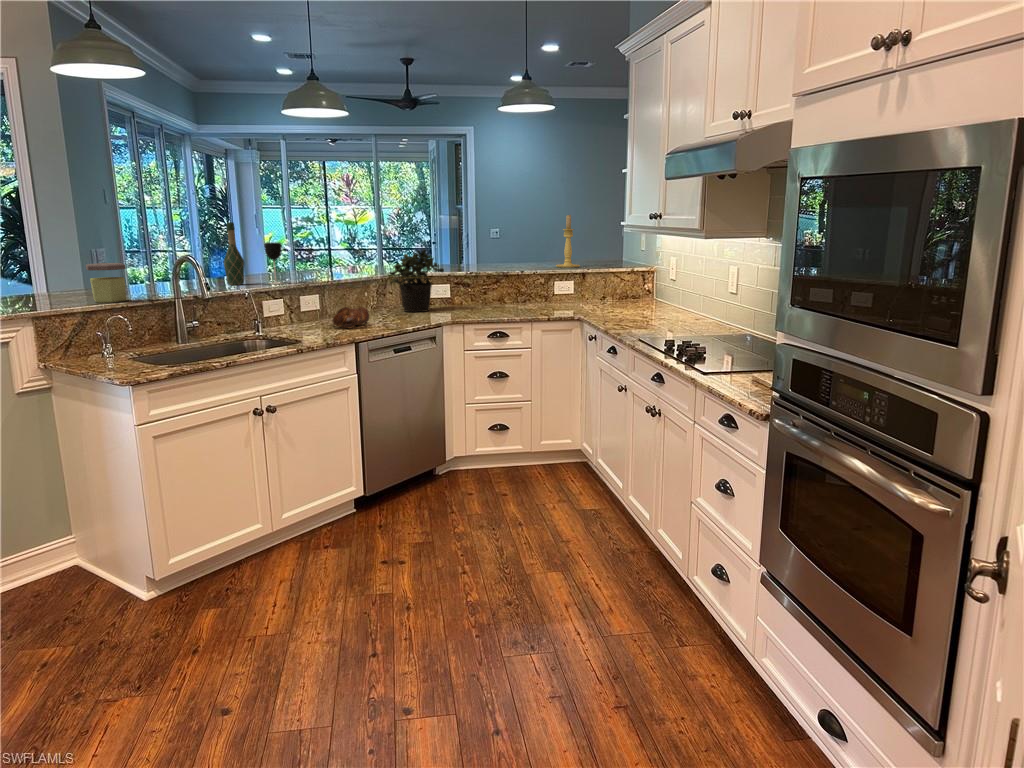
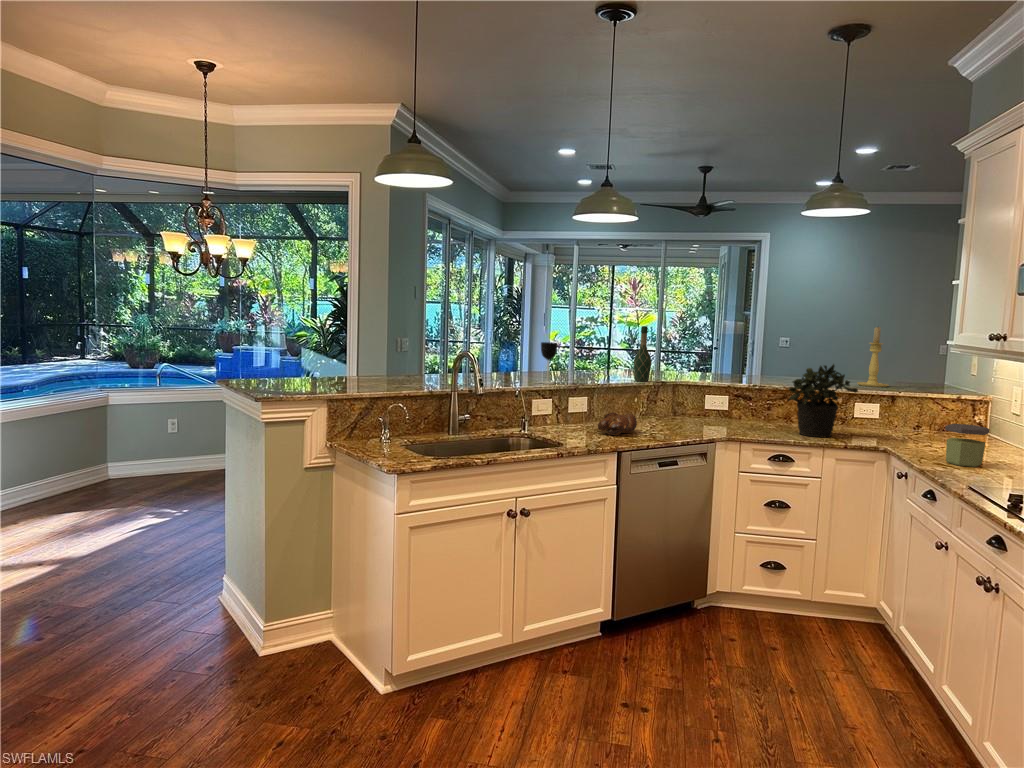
wine bottle: present [224,222,245,285] -> present [634,326,652,382]
potted plant: present [389,249,444,312] -> present [788,364,858,437]
jar: present [86,263,126,303] -> present [945,424,990,467]

